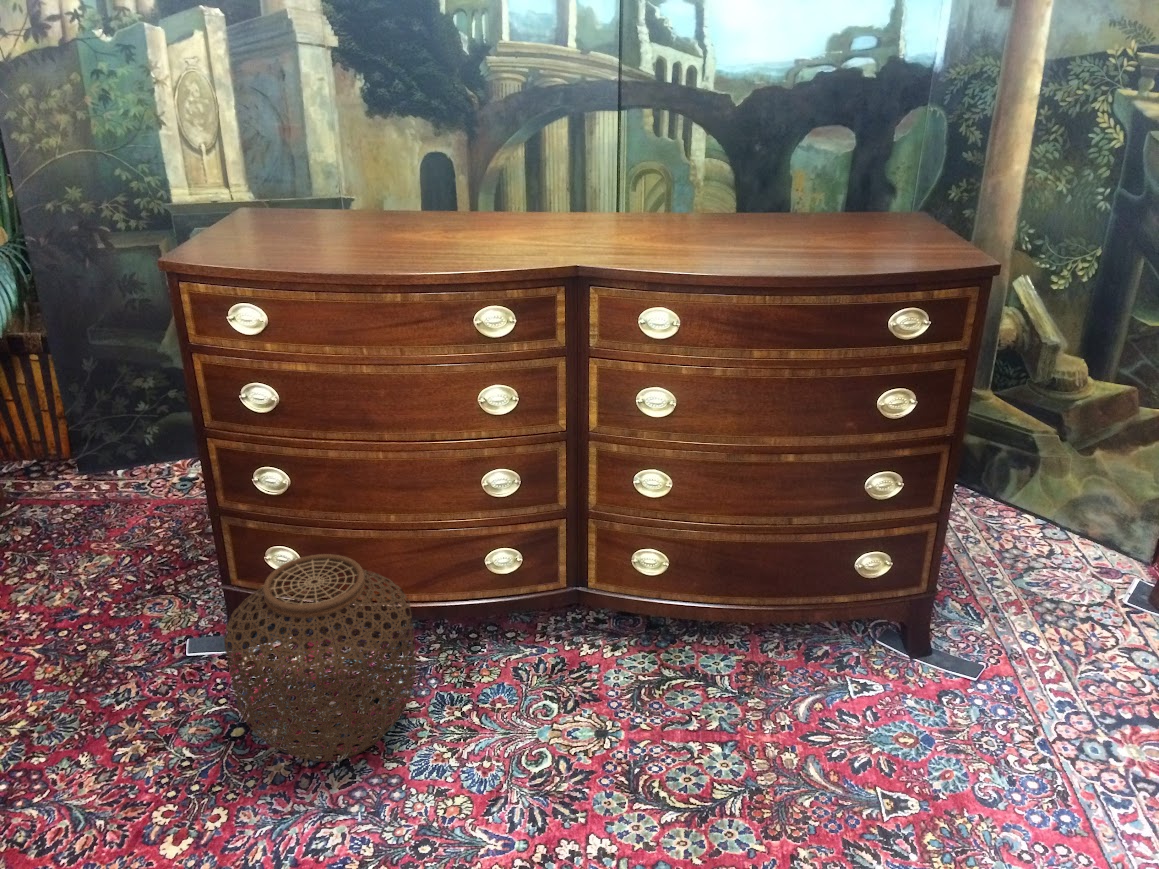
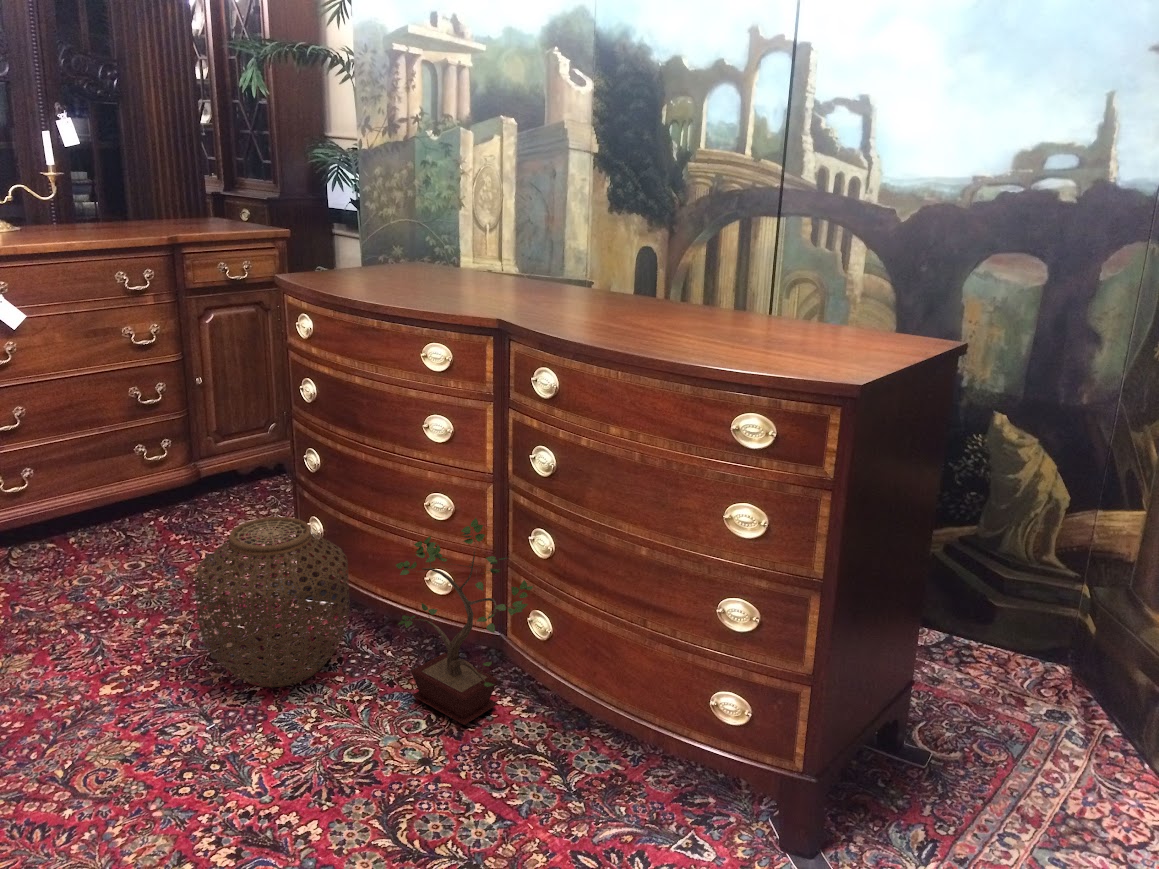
potted plant: none [471,478,686,688] -> present [396,518,533,725]

